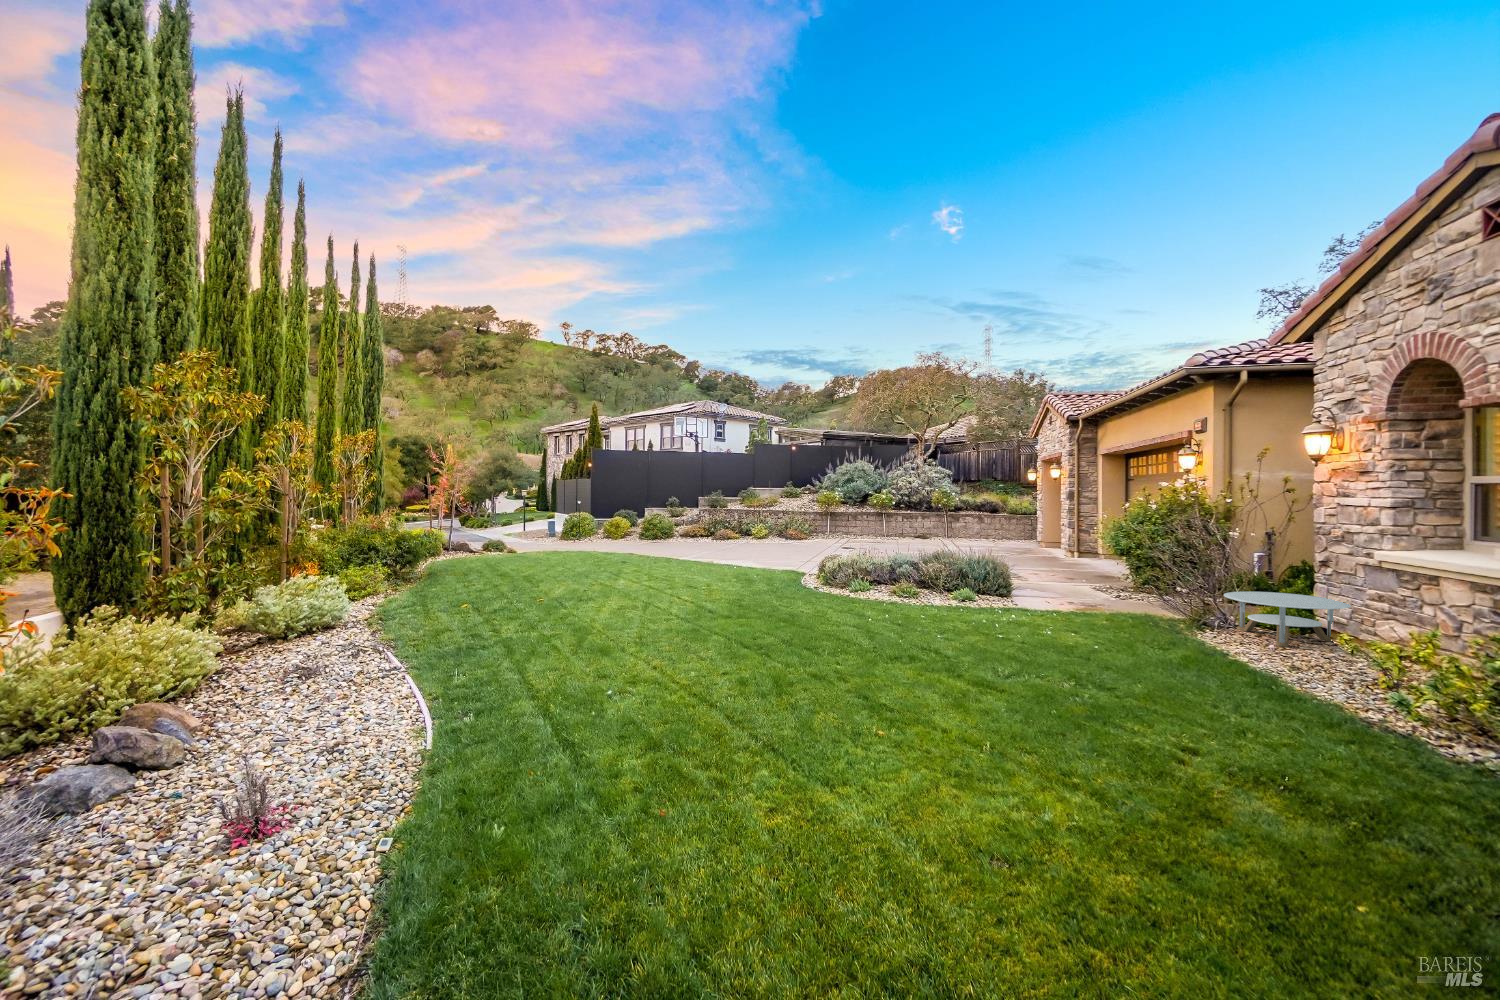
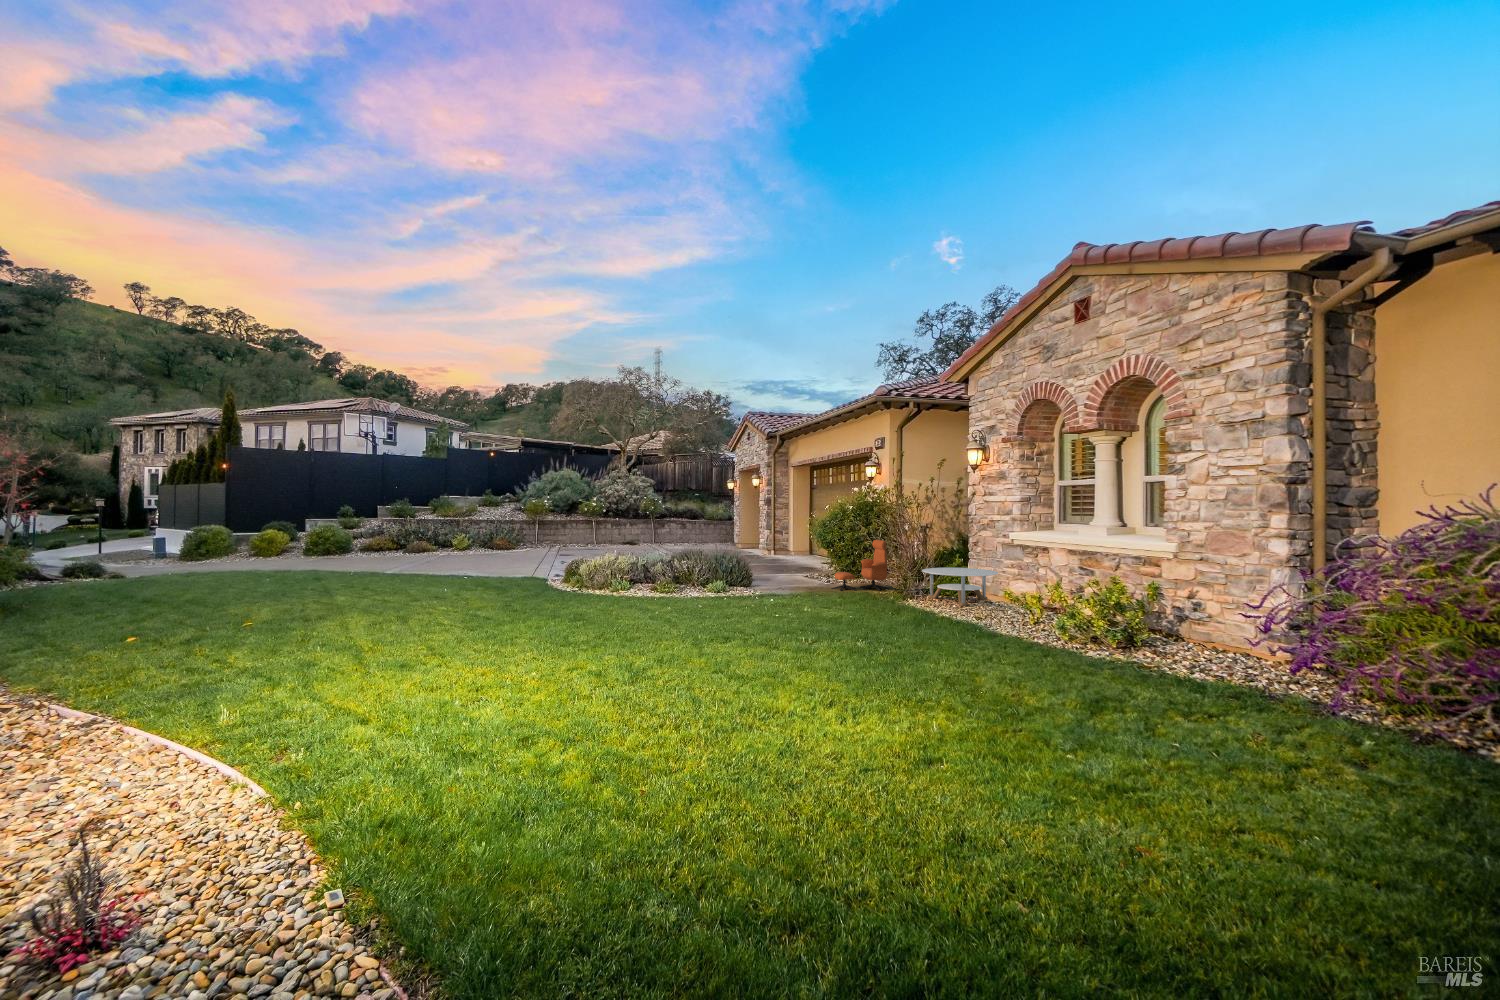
lounge chair: none [1104,550,1188,613] -> present [831,540,888,591]

